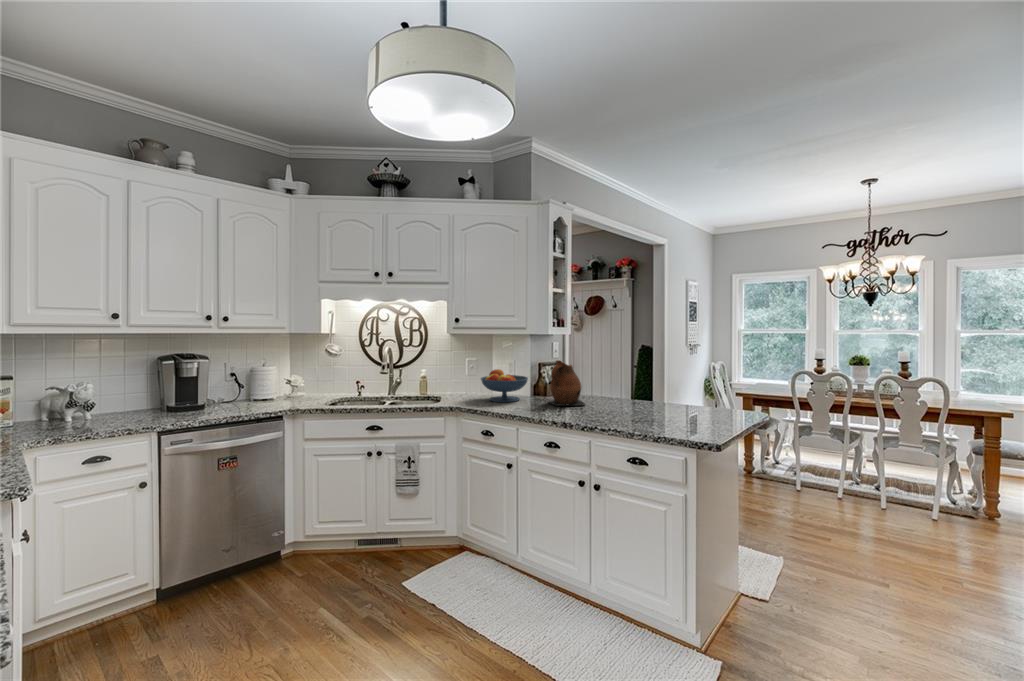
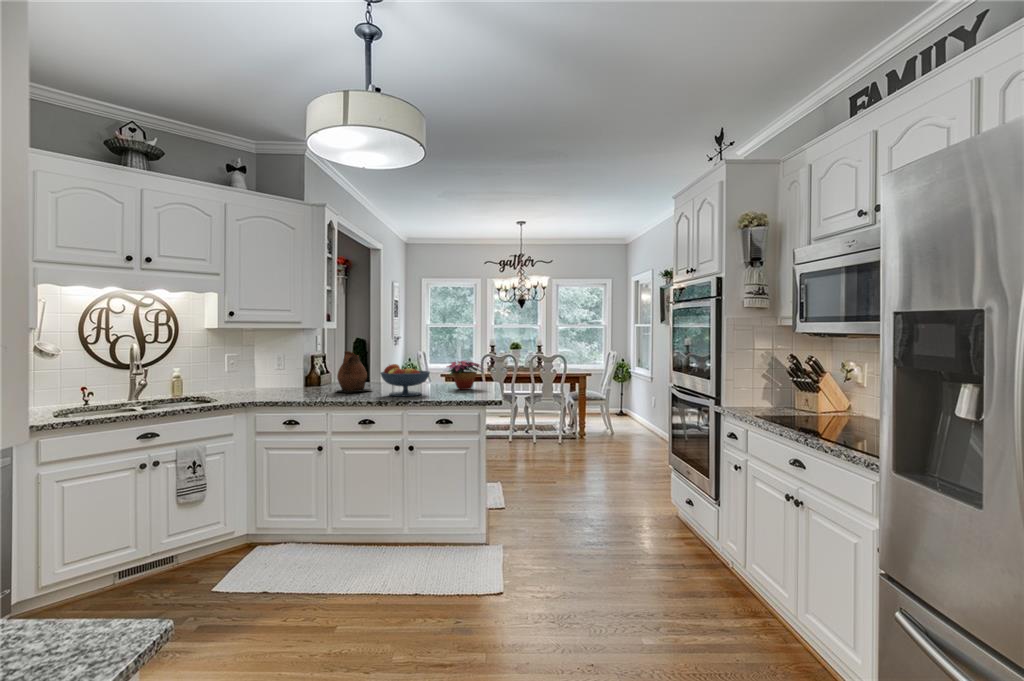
fruit bowl: present [481,369,528,402] -> present [380,364,430,396]
flower arrangement: none [665,378,724,417] -> present [448,361,482,390]

